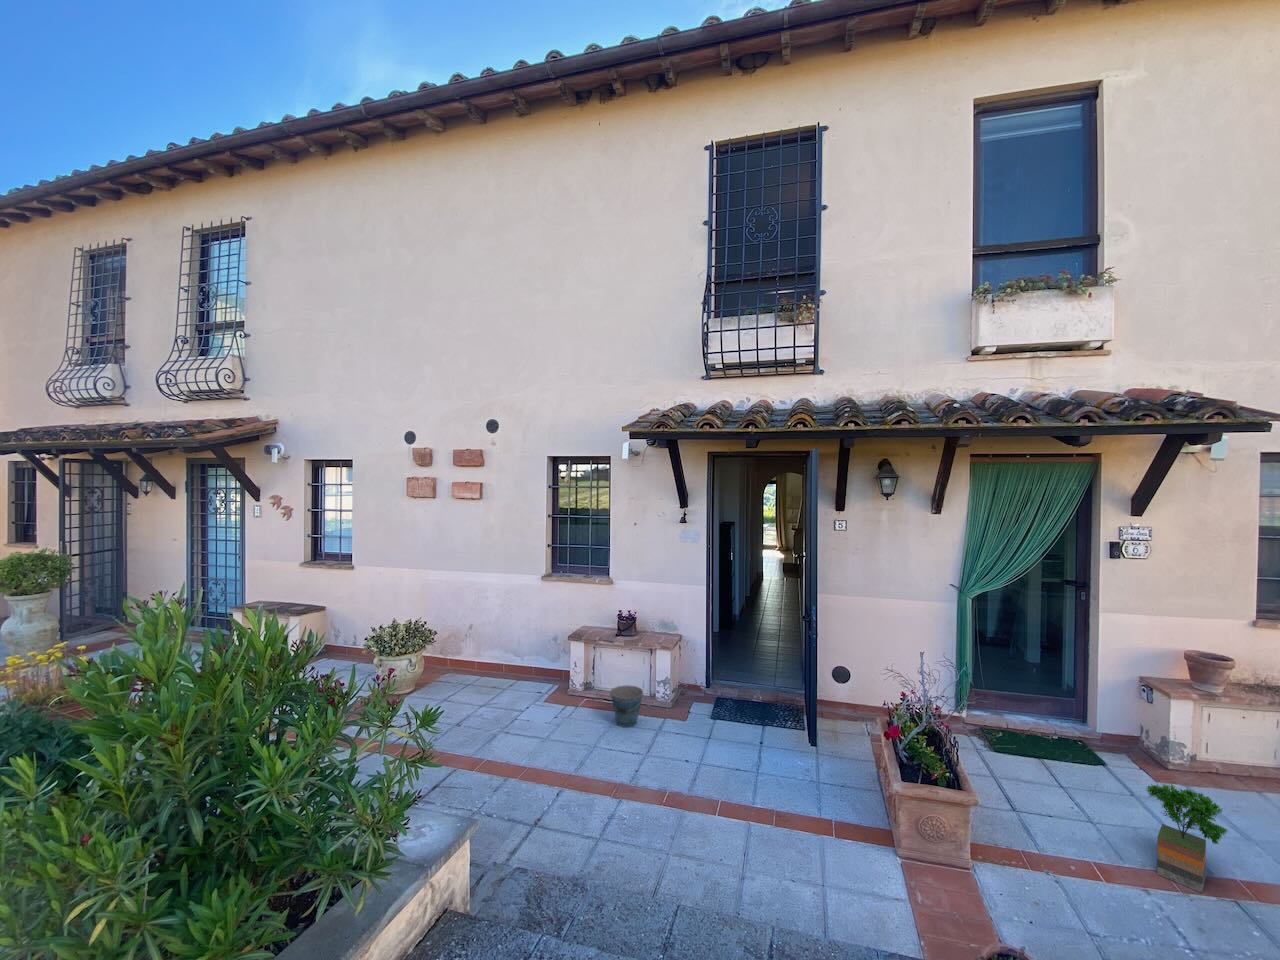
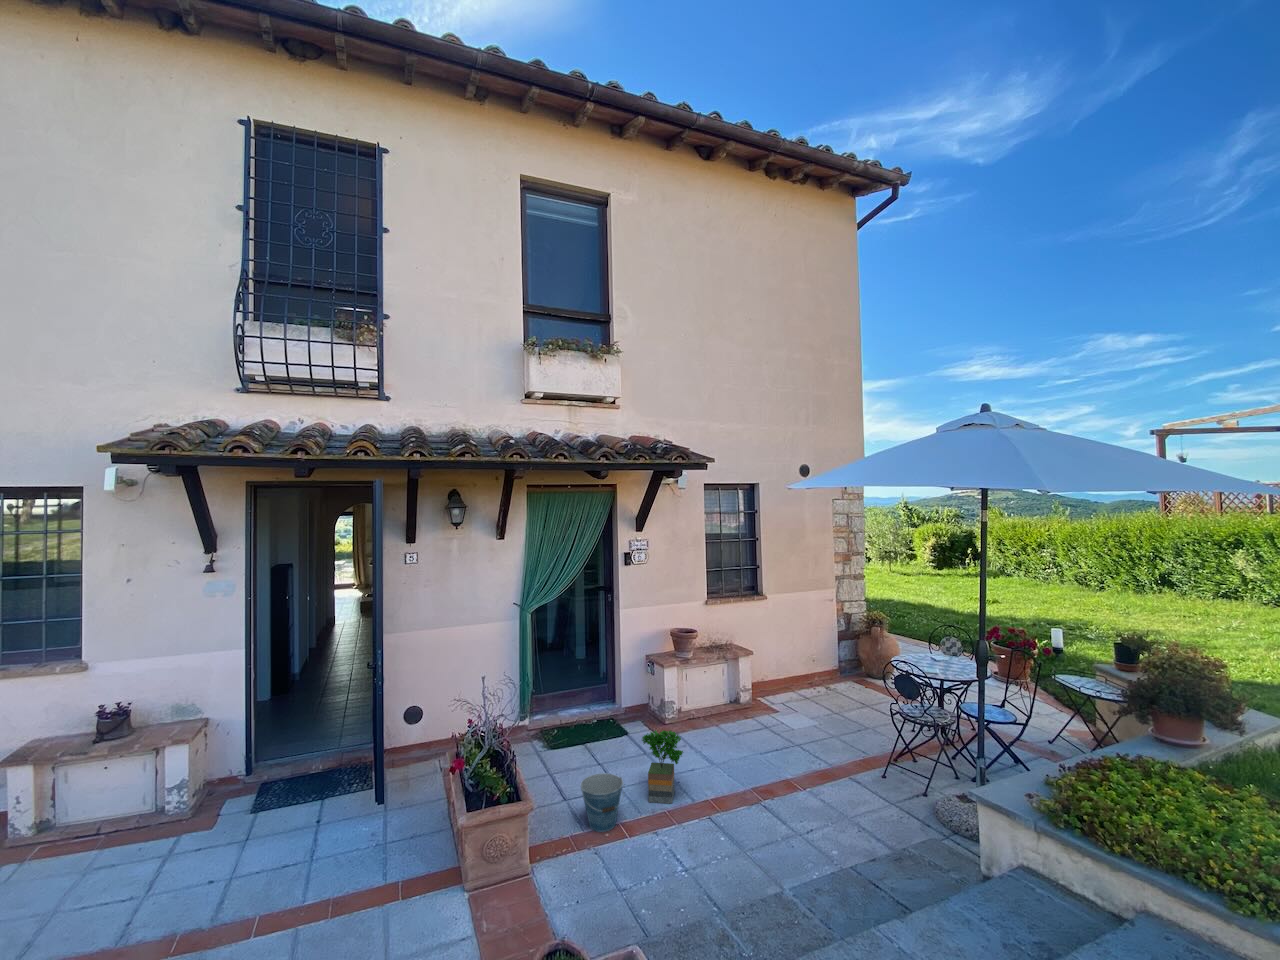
bucket: present [610,685,643,727] -> present [581,773,623,832]

